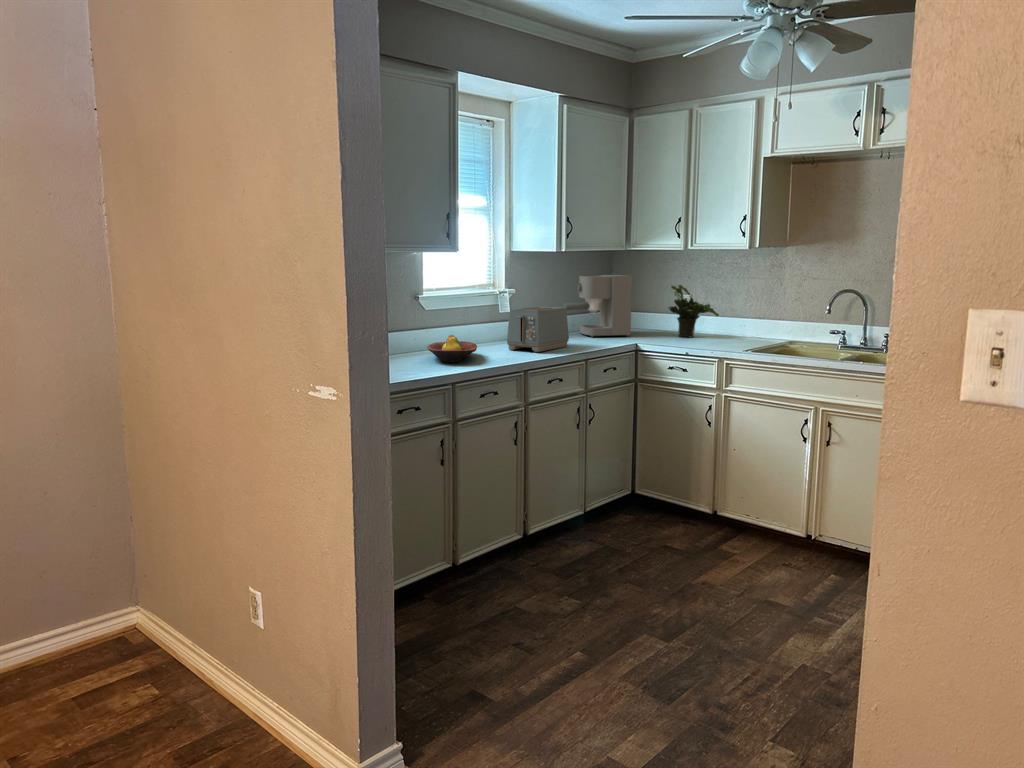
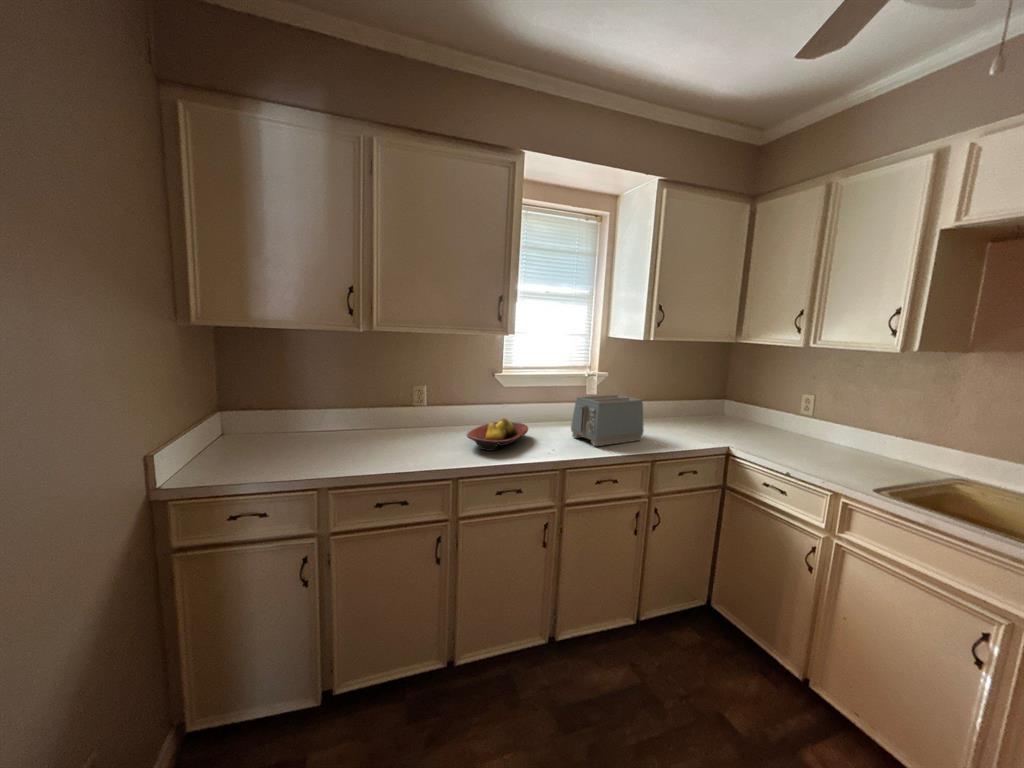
coffee maker: present [564,275,632,337] -> none [658,364,737,433]
potted plant: present [669,285,719,337] -> none [780,385,849,446]

